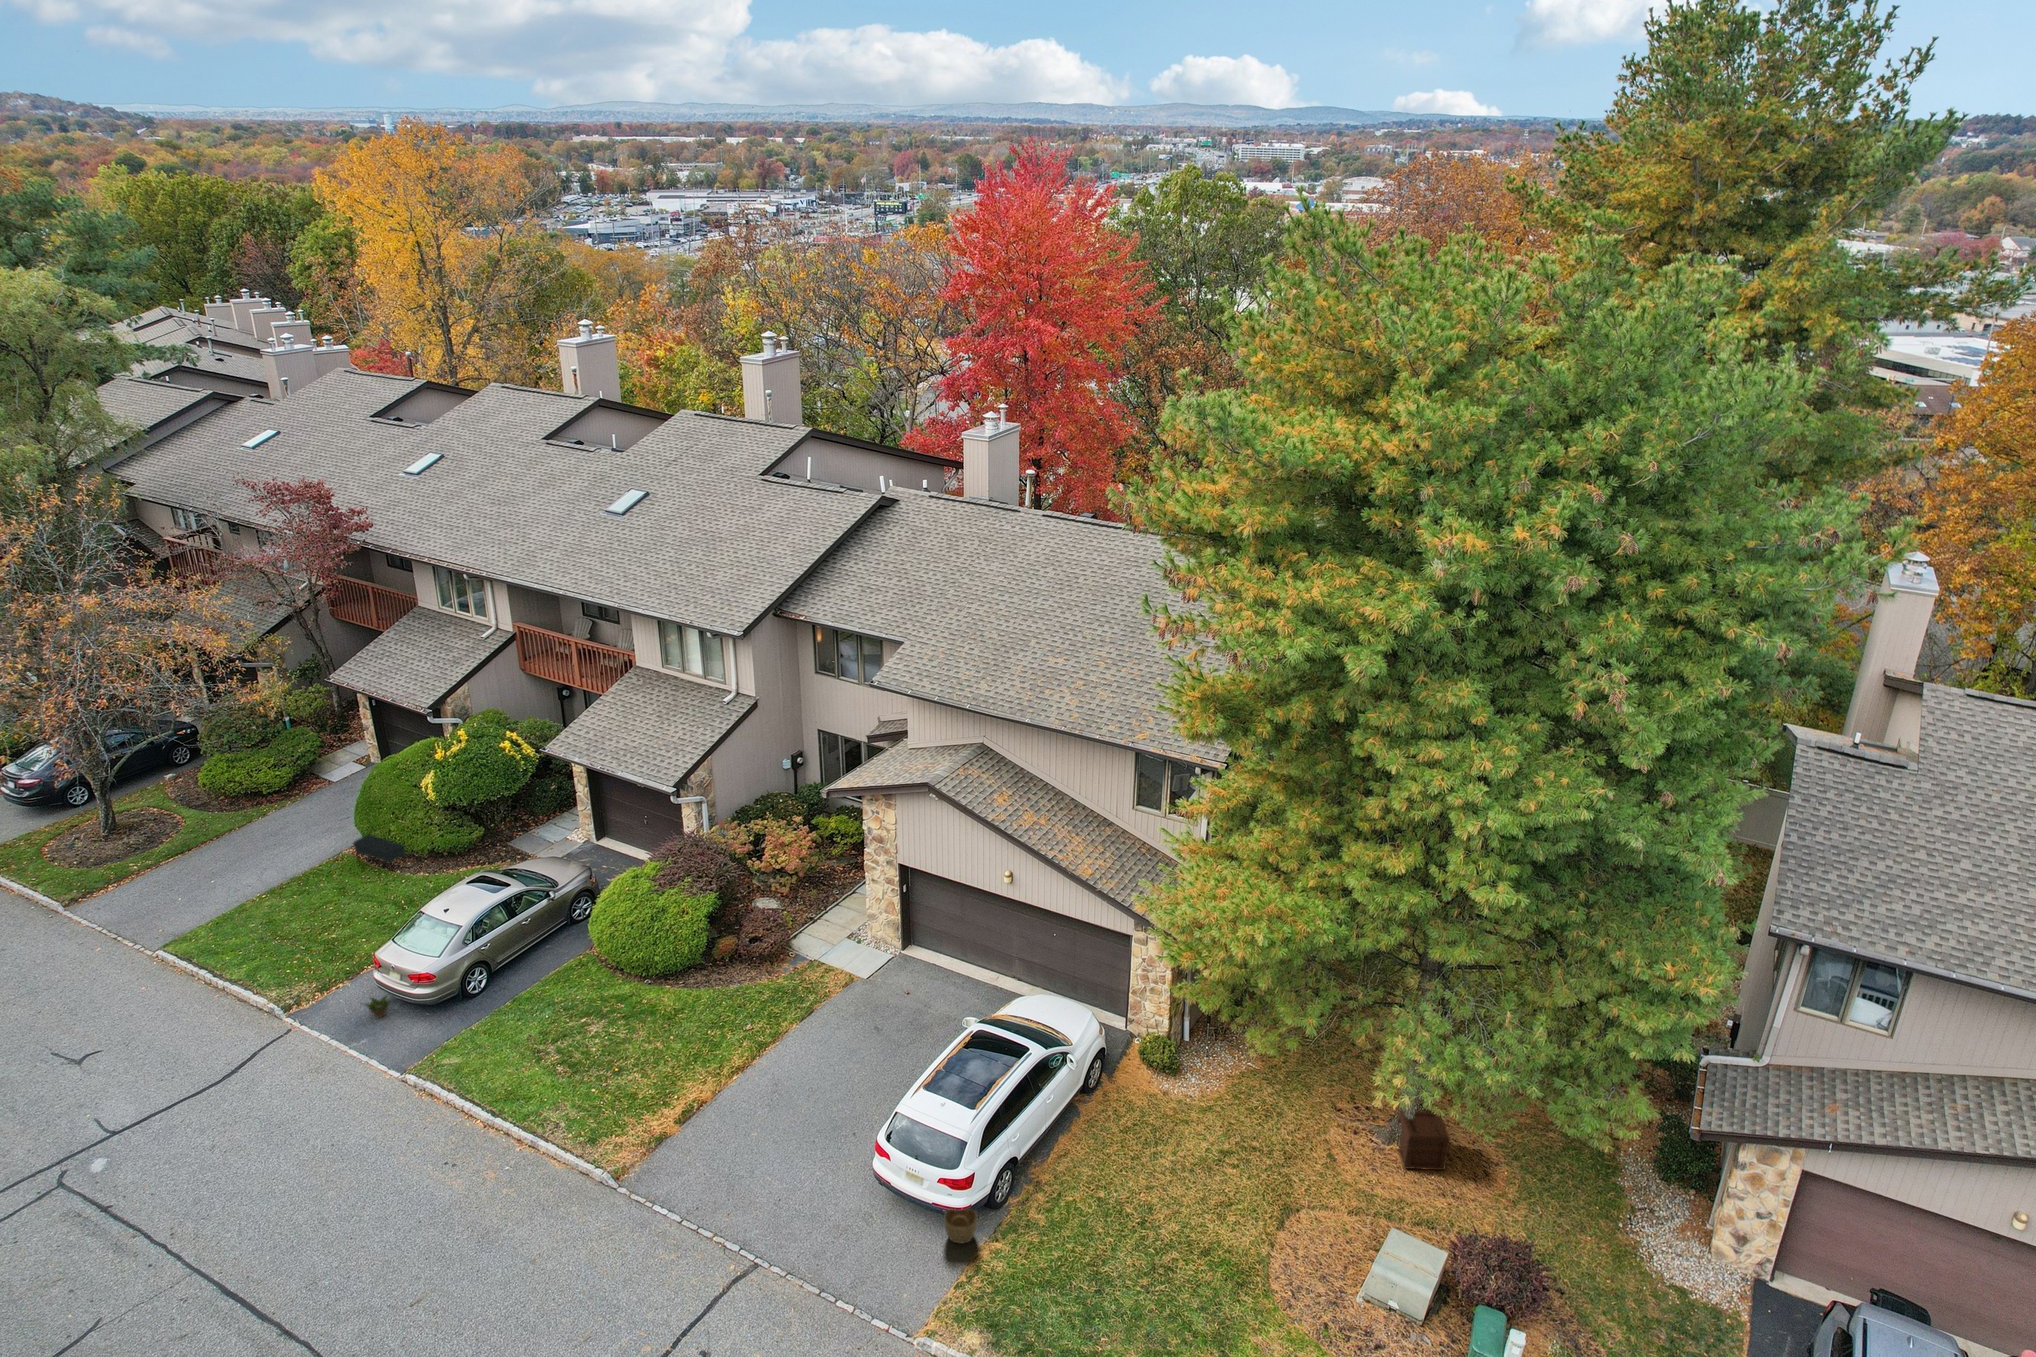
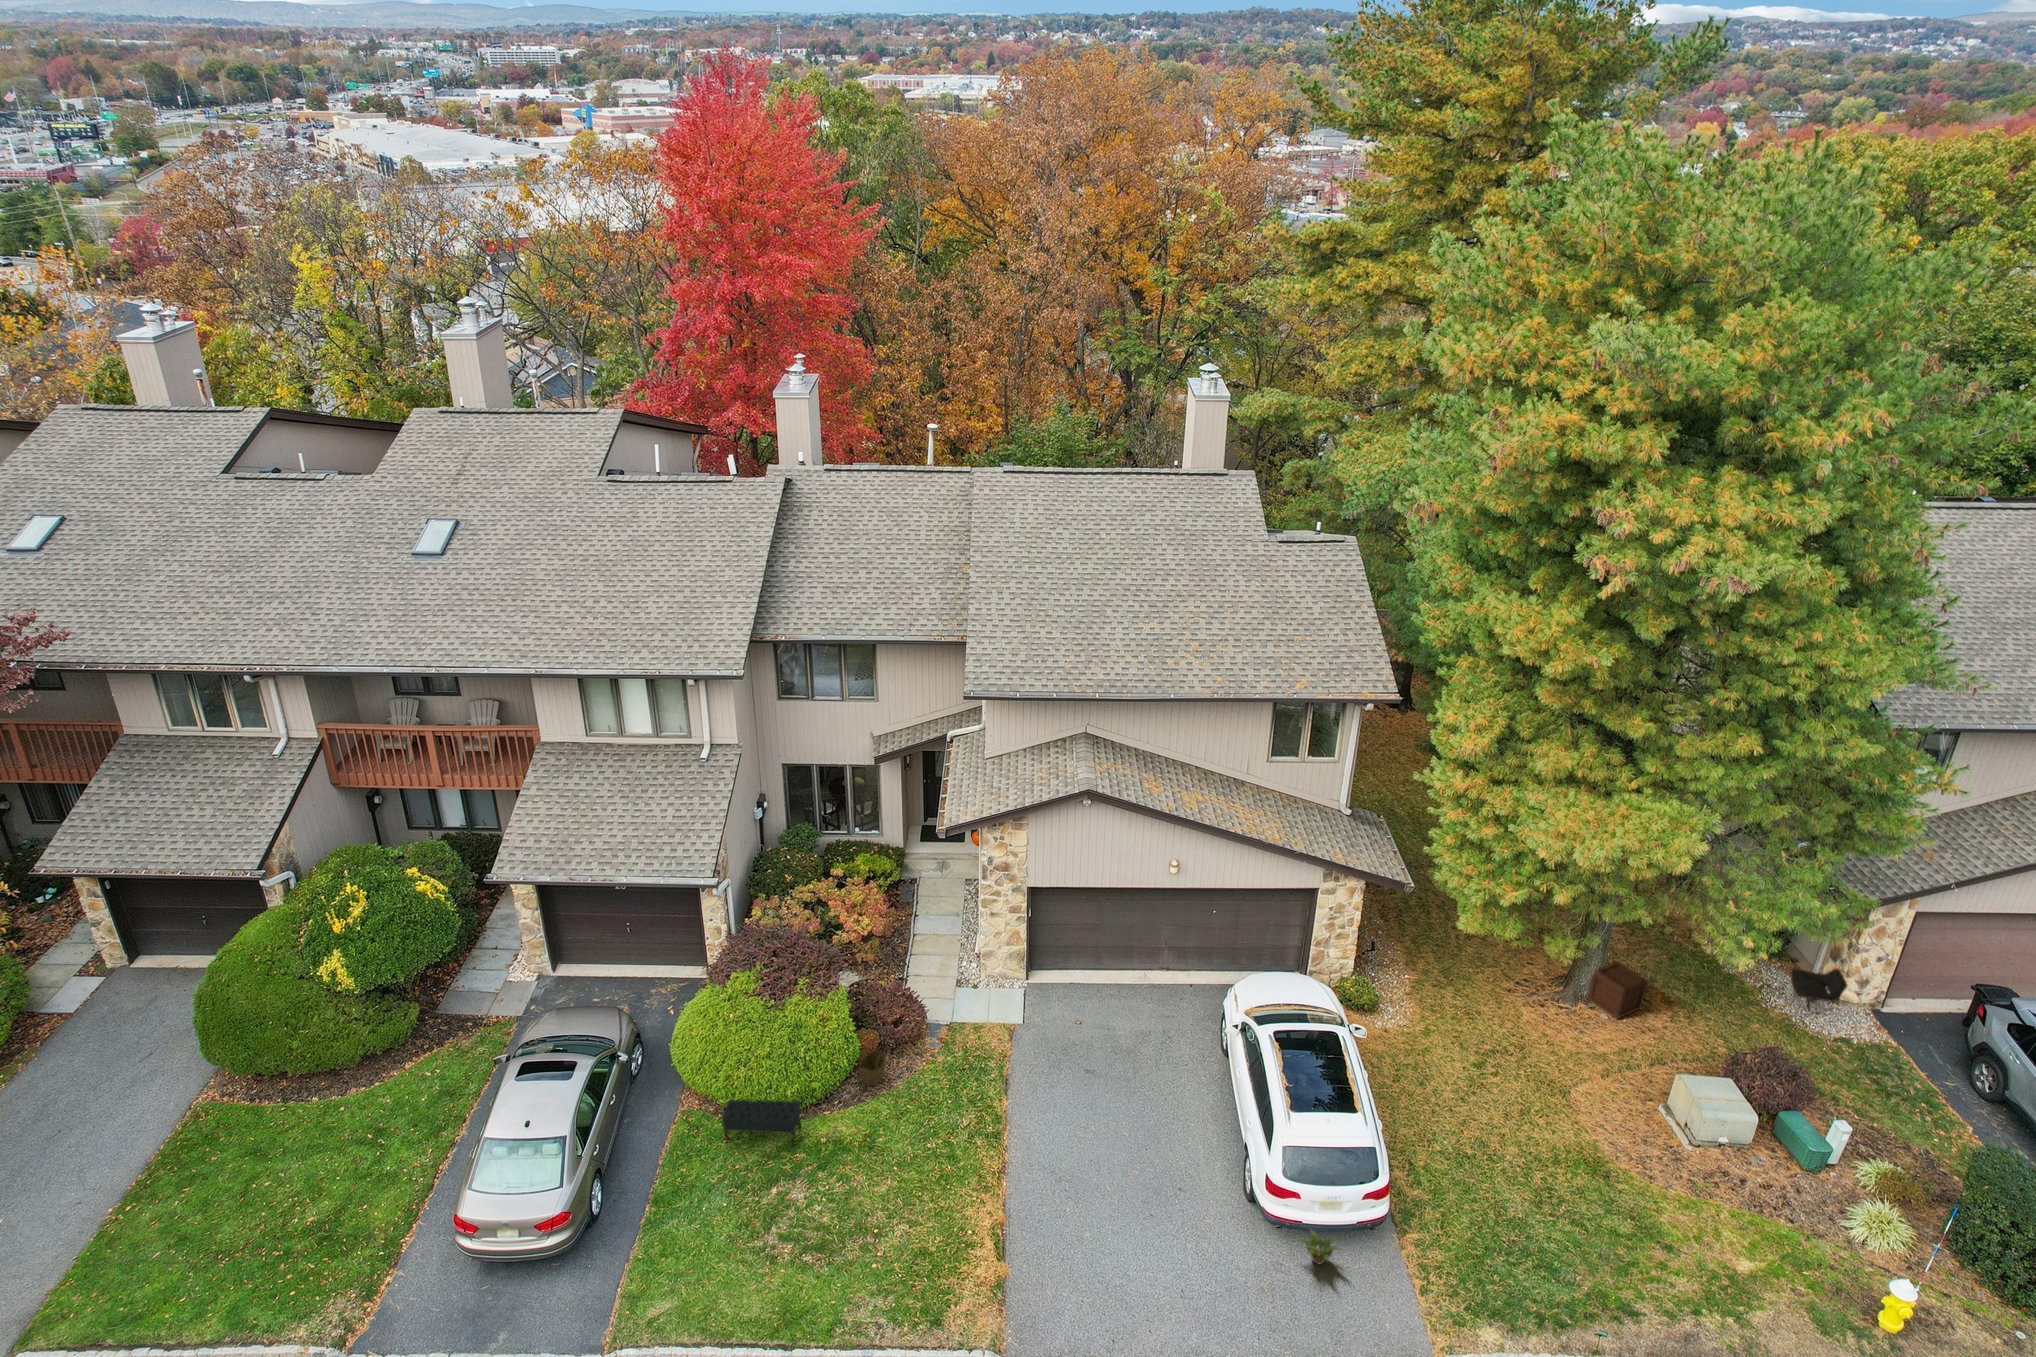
bench: present [353,835,406,871] -> present [721,1099,801,1146]
decorative plant: present [365,996,391,1018] -> present [1300,1230,1339,1264]
lounge chair: none [1632,1193,1705,1249] -> present [1783,969,1847,1011]
woven basket: present [945,1208,977,1244] -> present [859,1051,886,1086]

